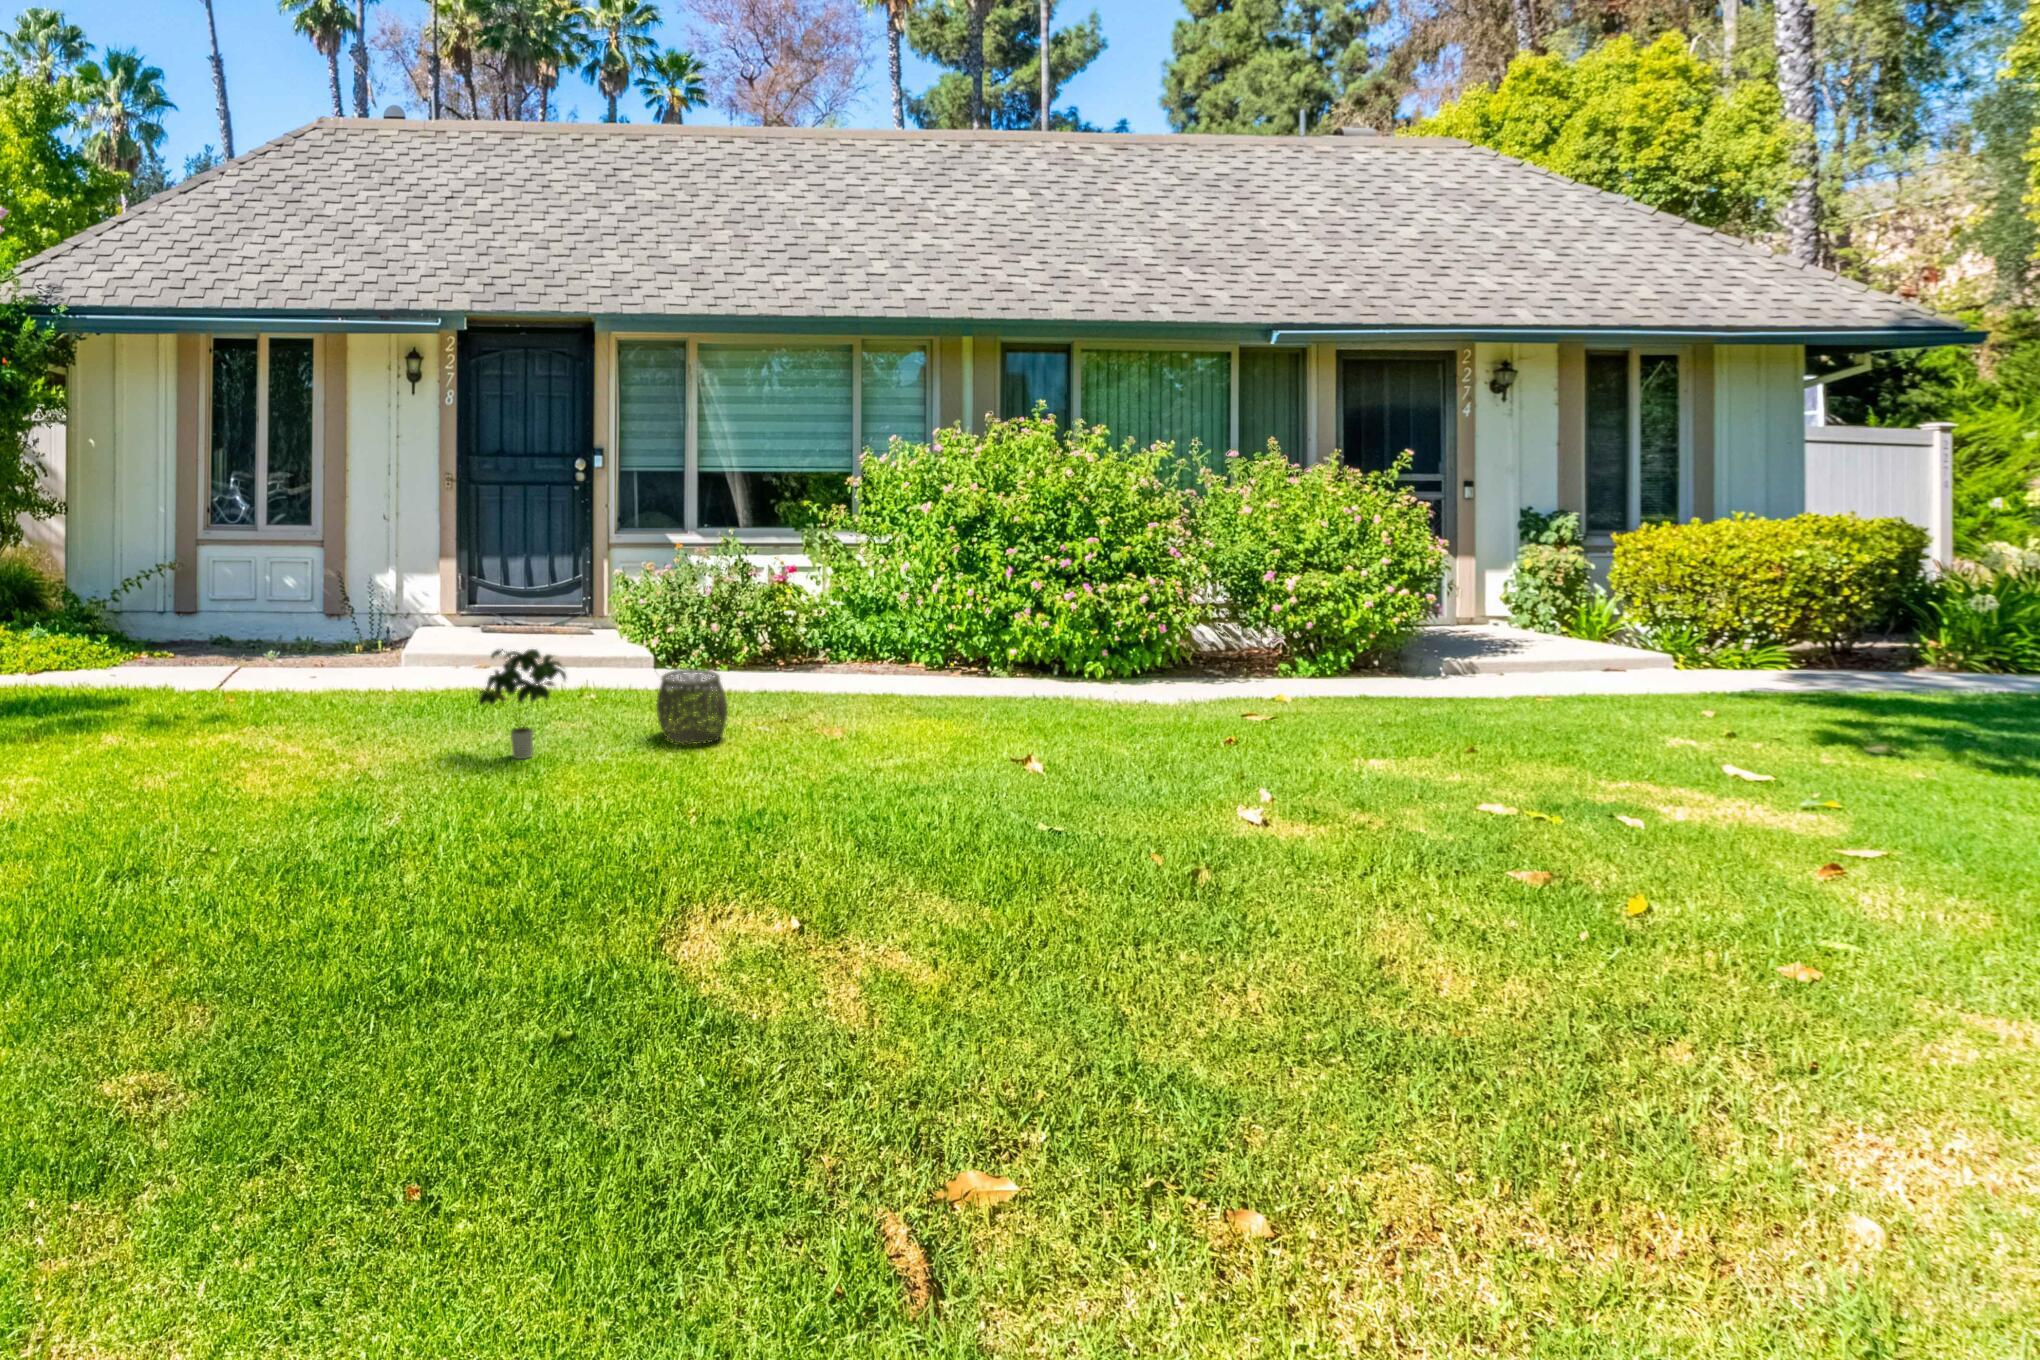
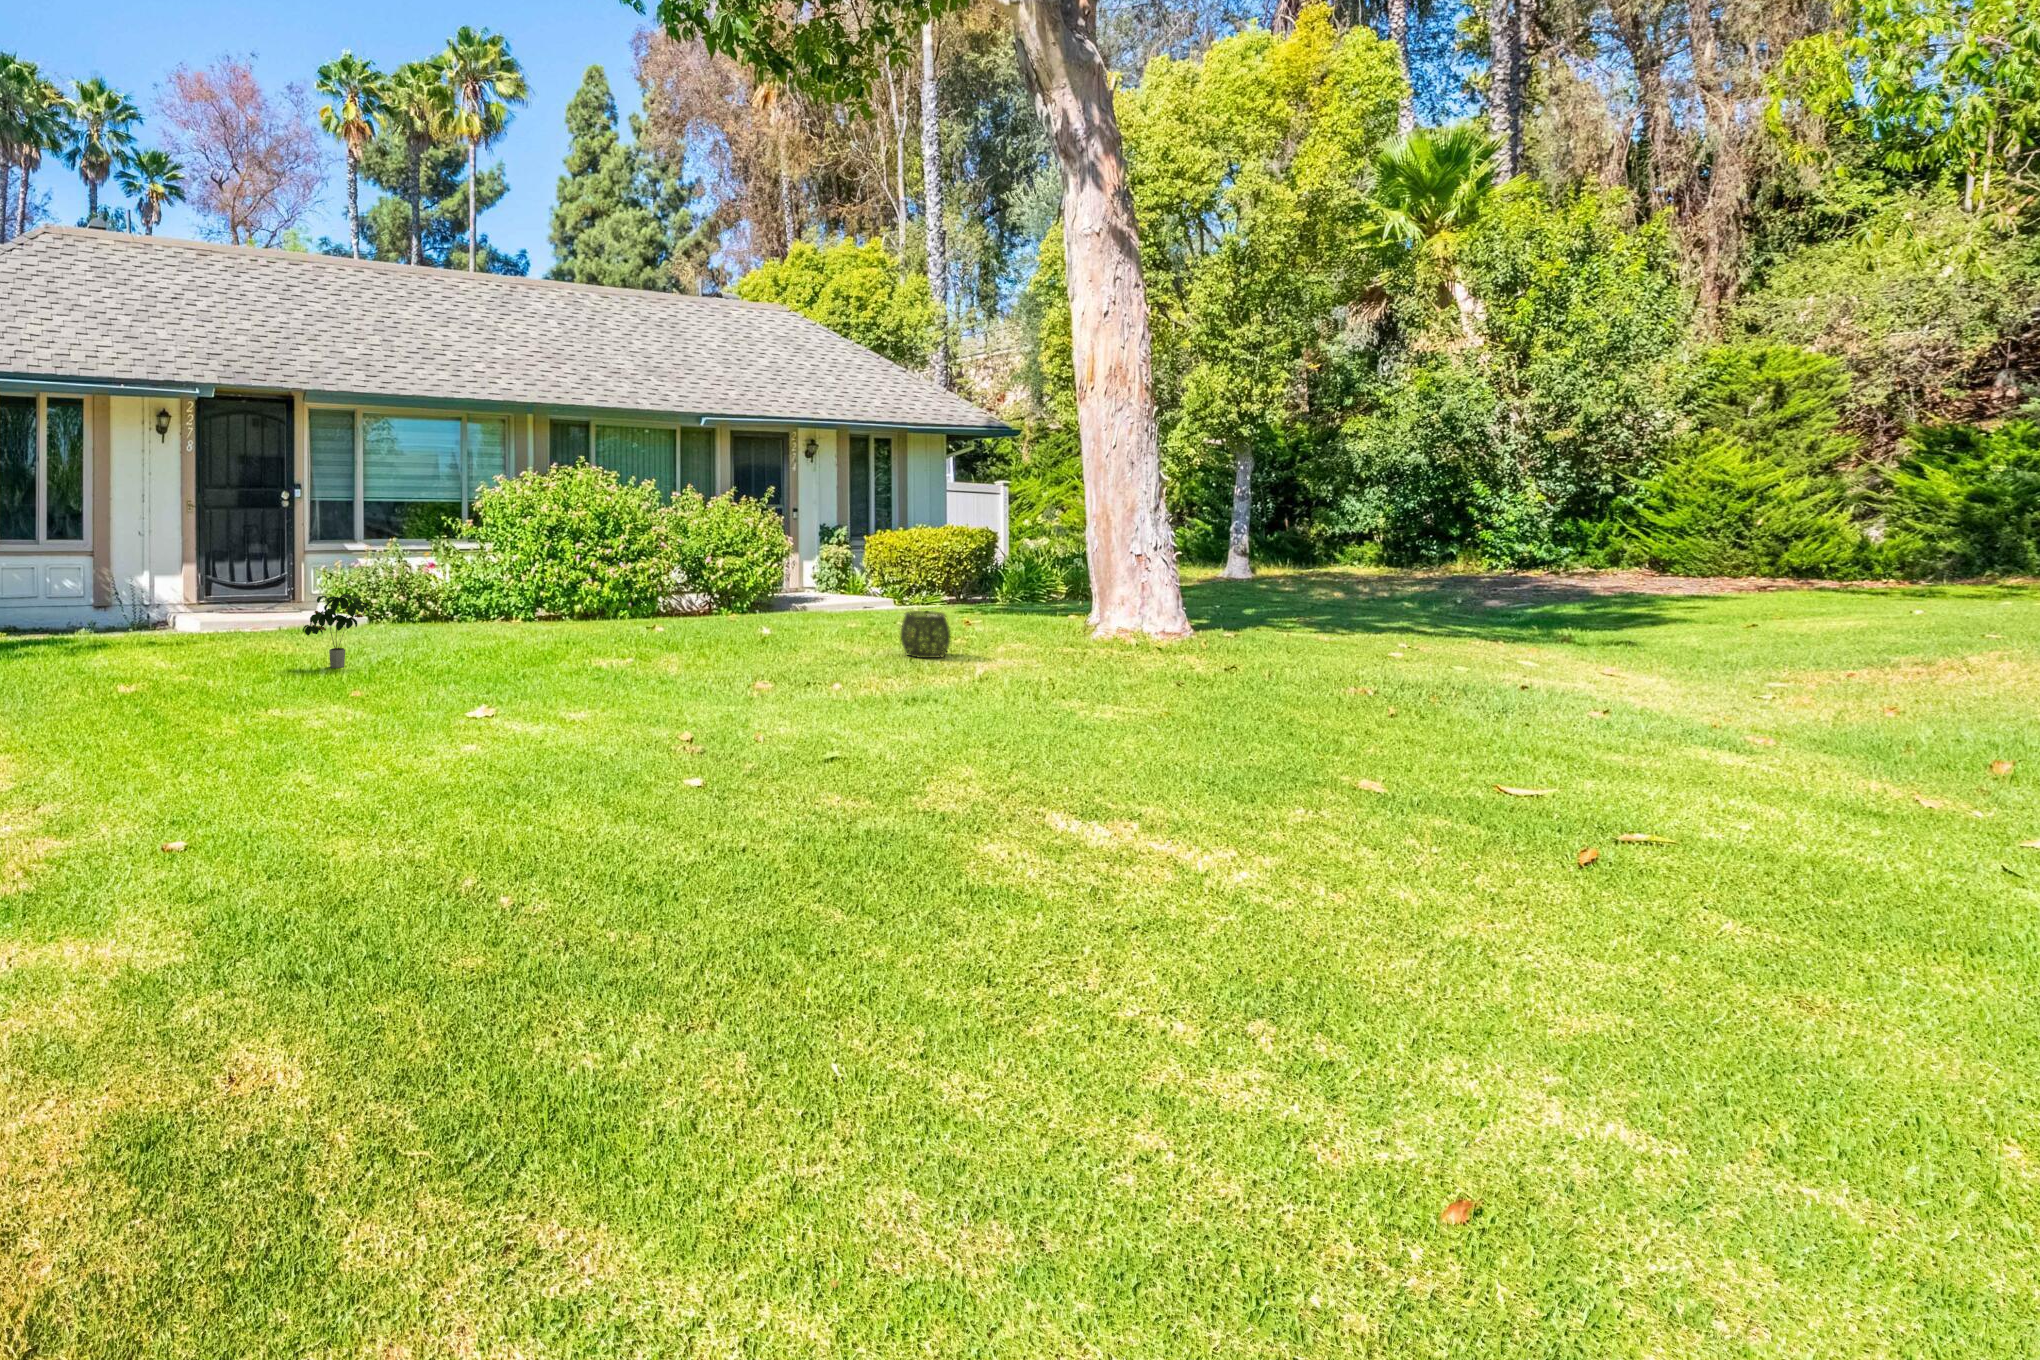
woven basket: present [657,669,727,744] -> present [900,611,951,658]

